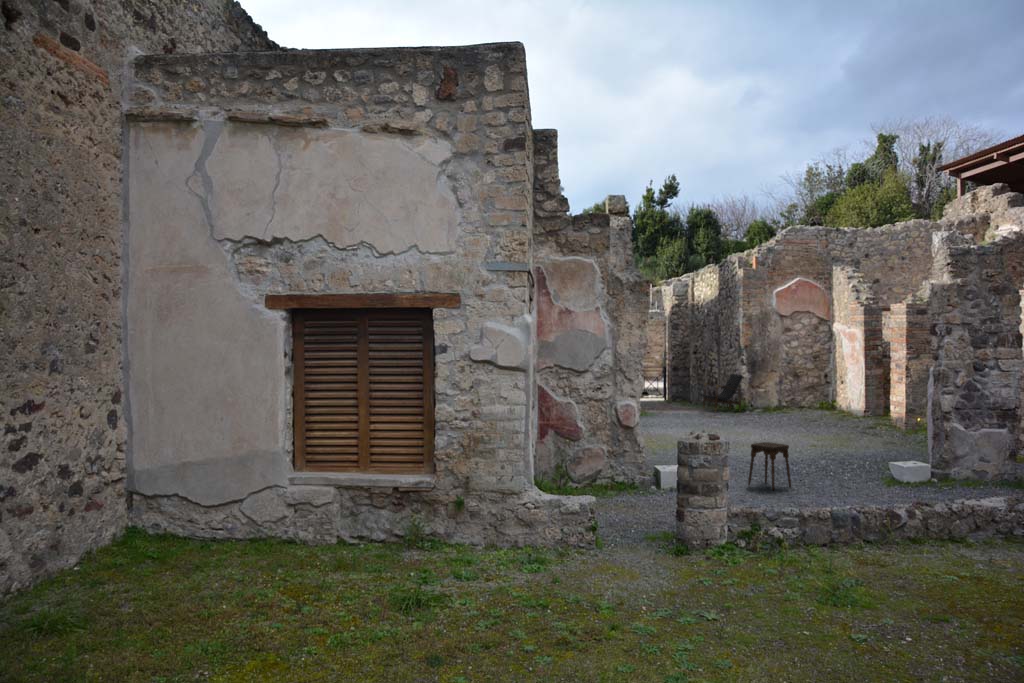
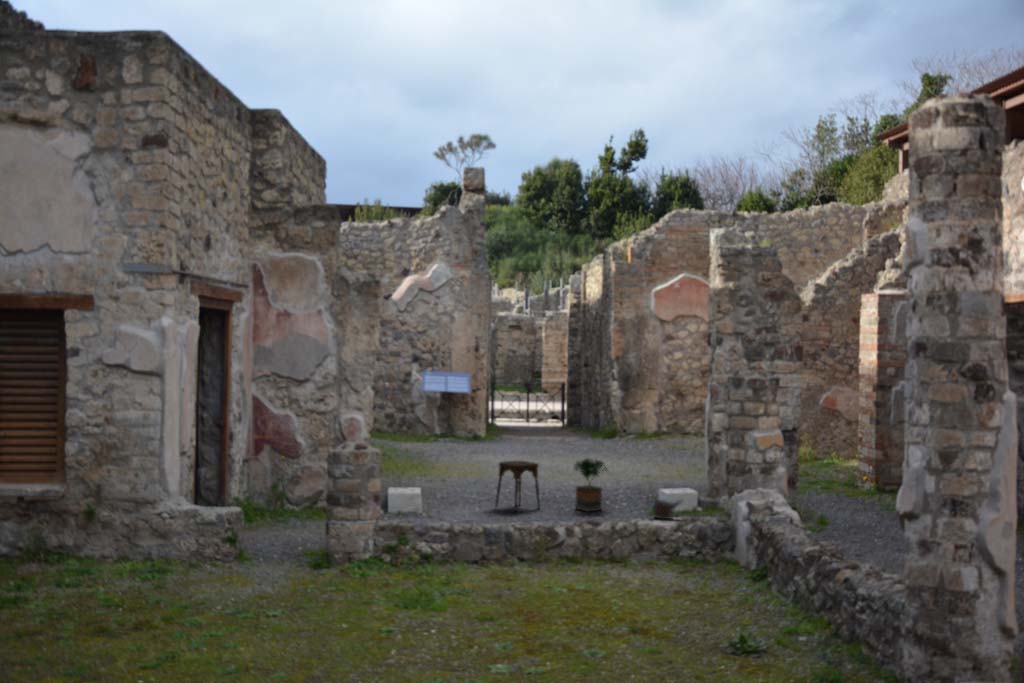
lounge chair: present [700,374,743,410] -> none [565,387,614,432]
potted tree: none [824,439,858,489] -> present [574,459,607,511]
watering can: none [907,475,948,497] -> present [652,500,680,519]

